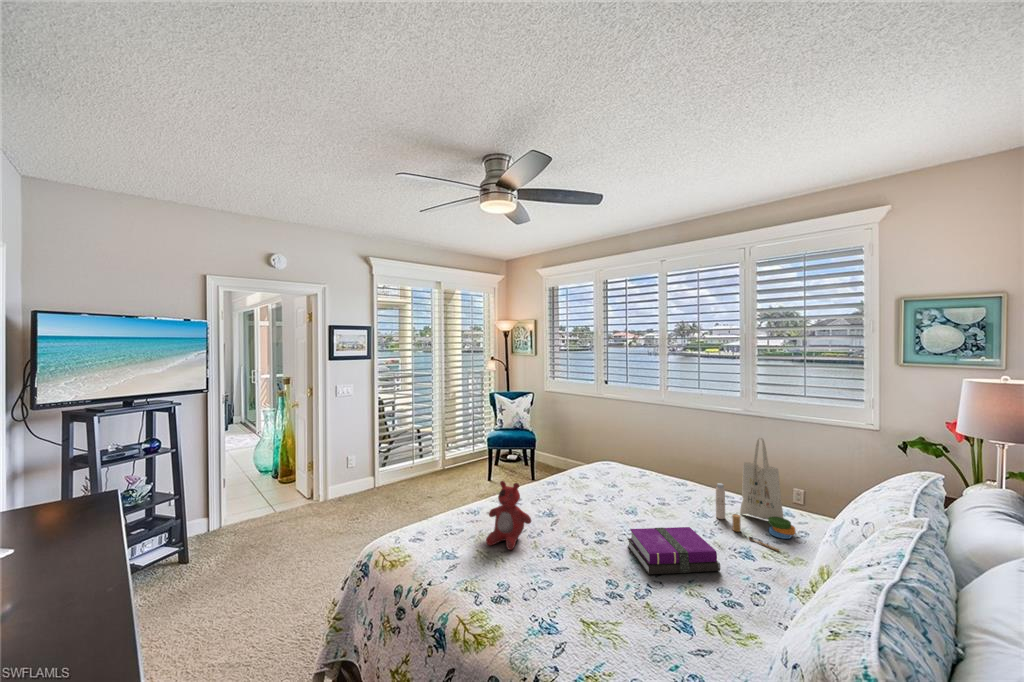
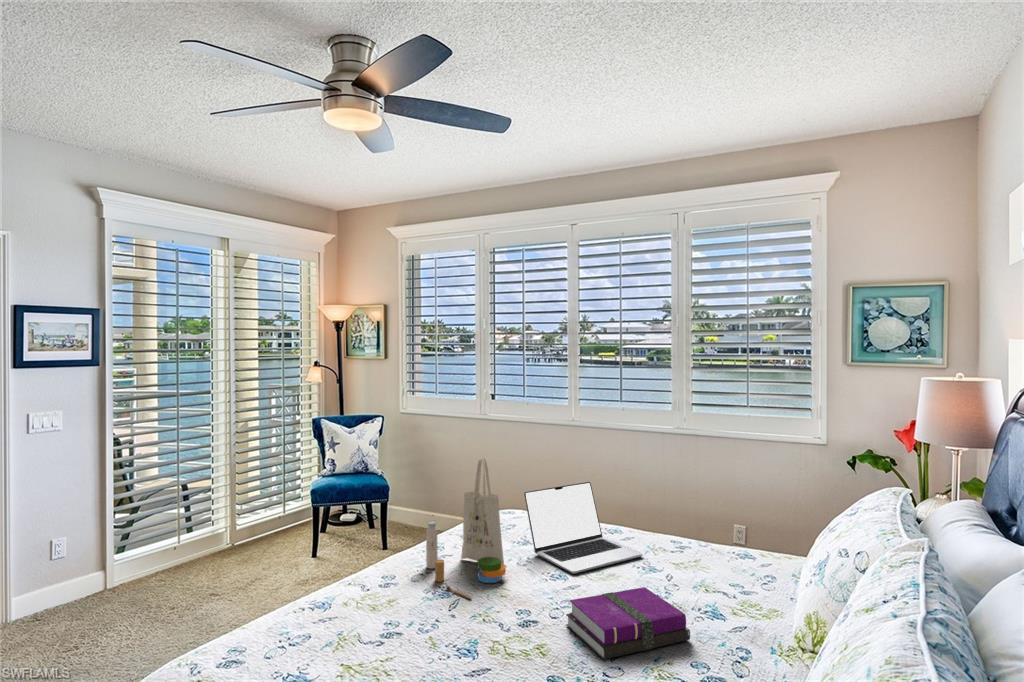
tote bag: present [716,438,796,551] -> present [426,459,506,599]
laptop: none [611,446,699,511] -> present [524,482,643,574]
stuffed bear: present [486,481,531,550] -> none [356,550,427,657]

